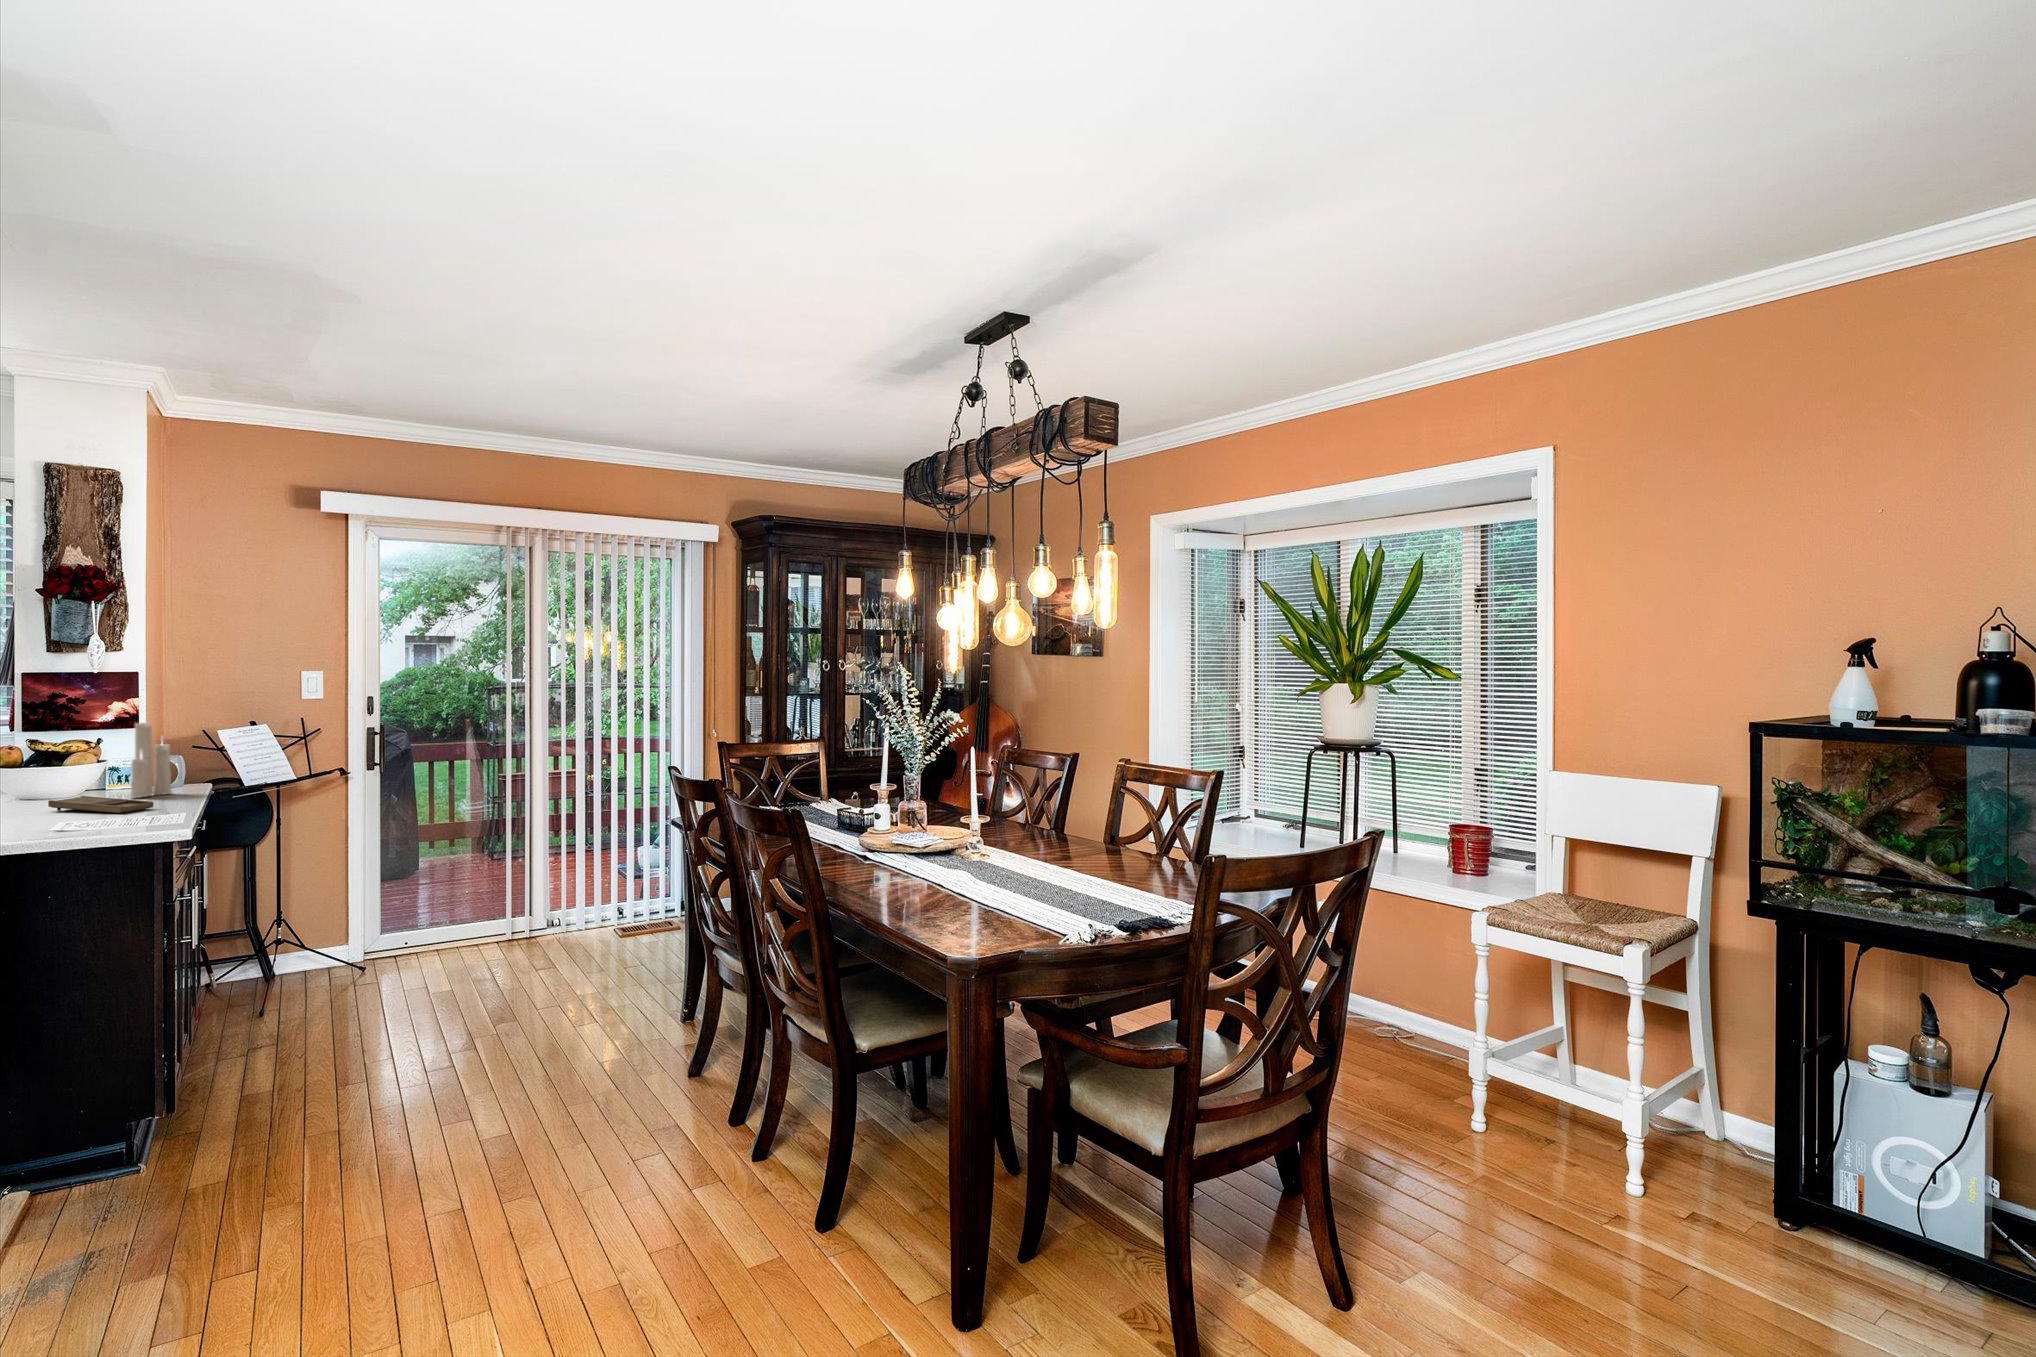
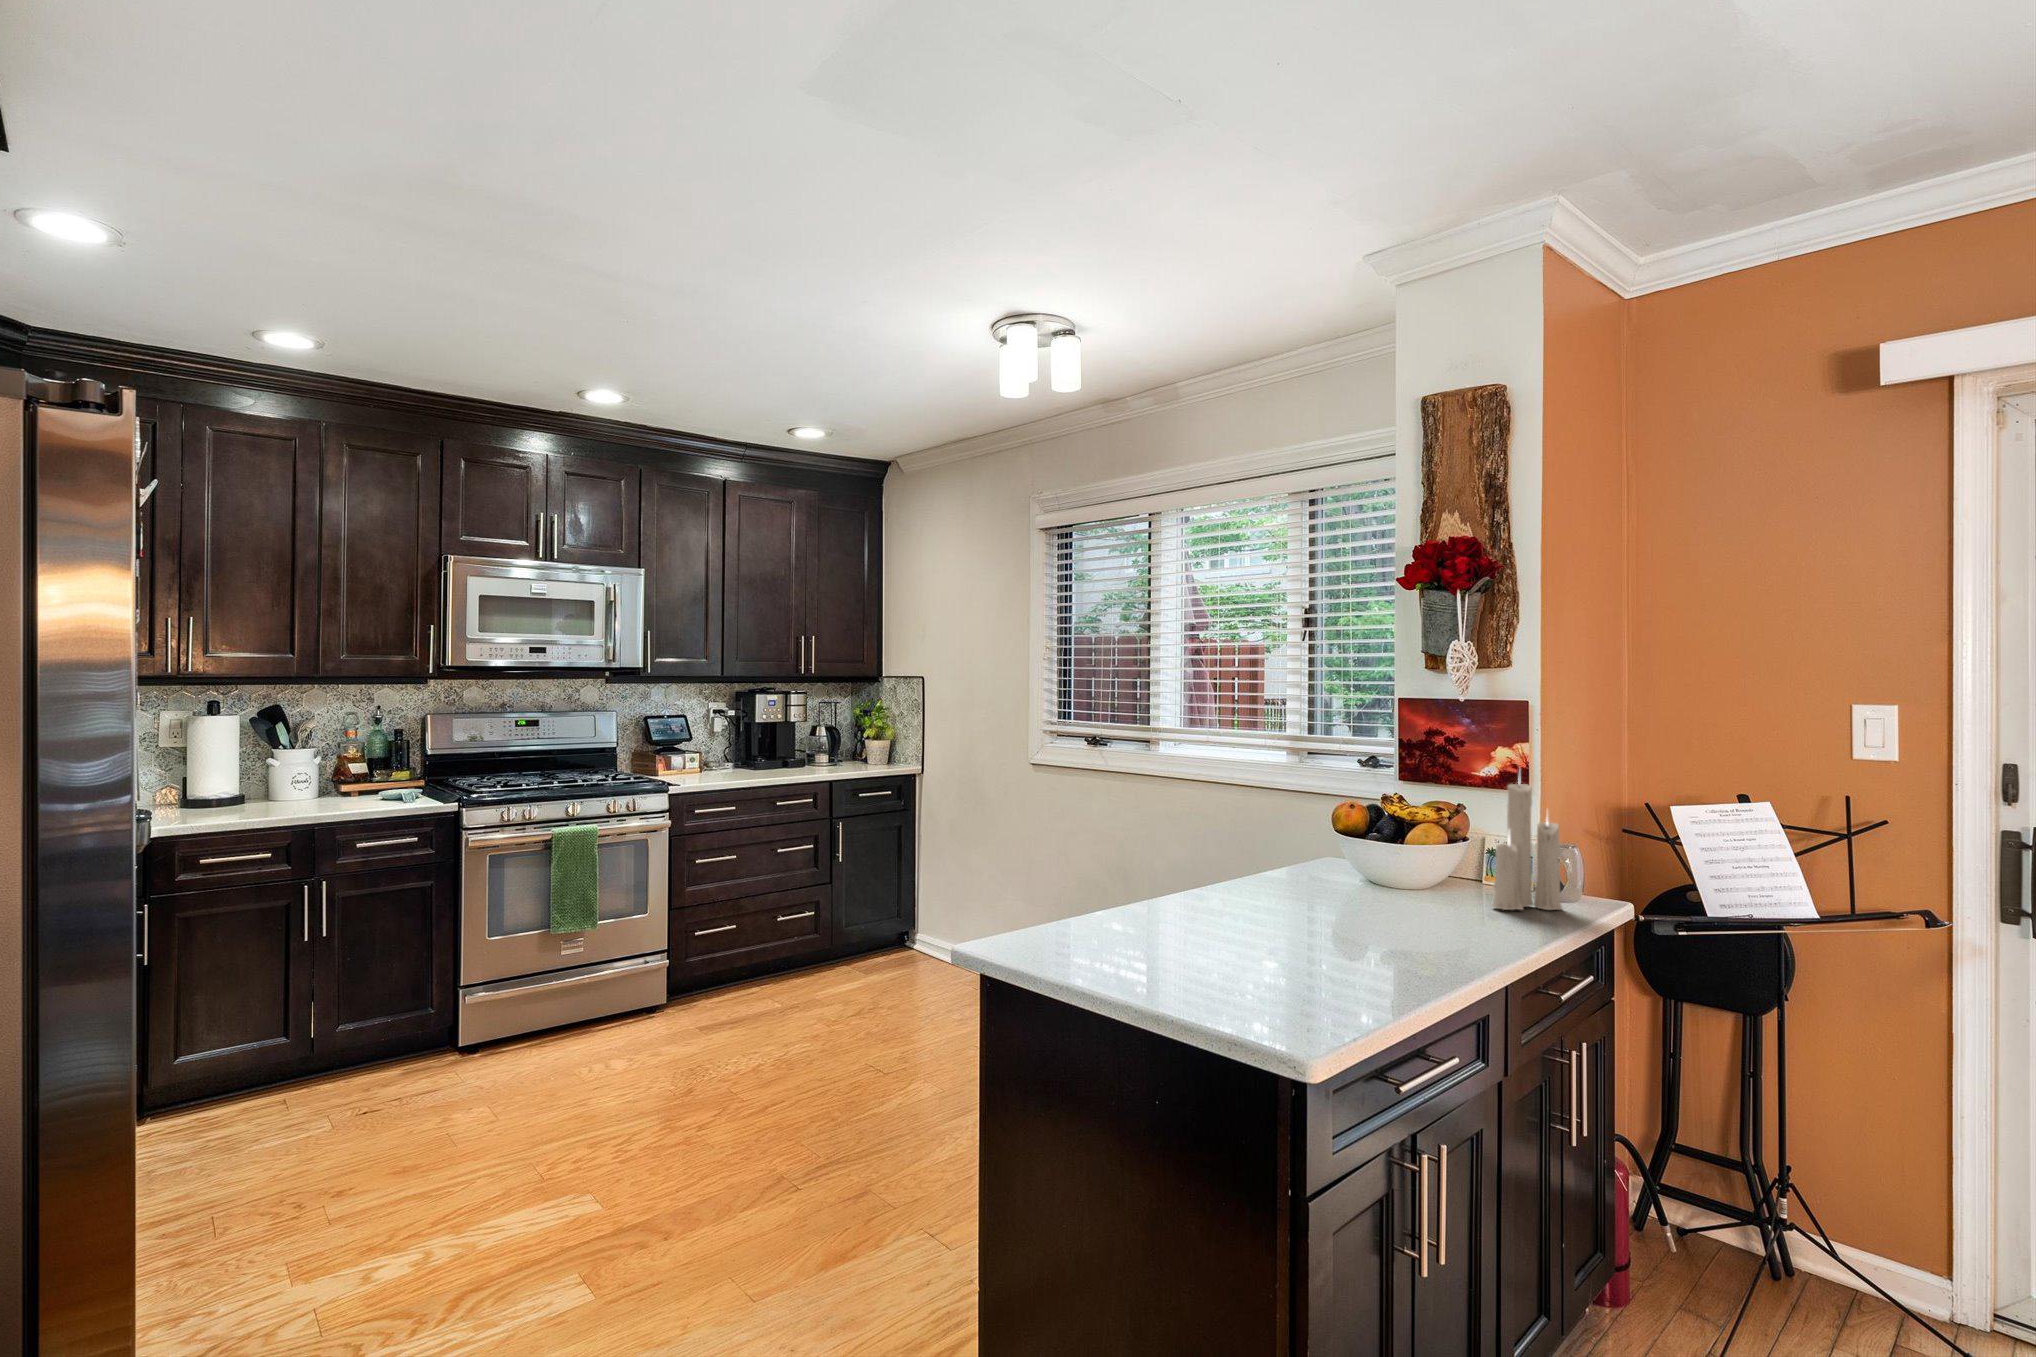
tray: present [48,796,153,813] -> none [1360,894,1474,941]

